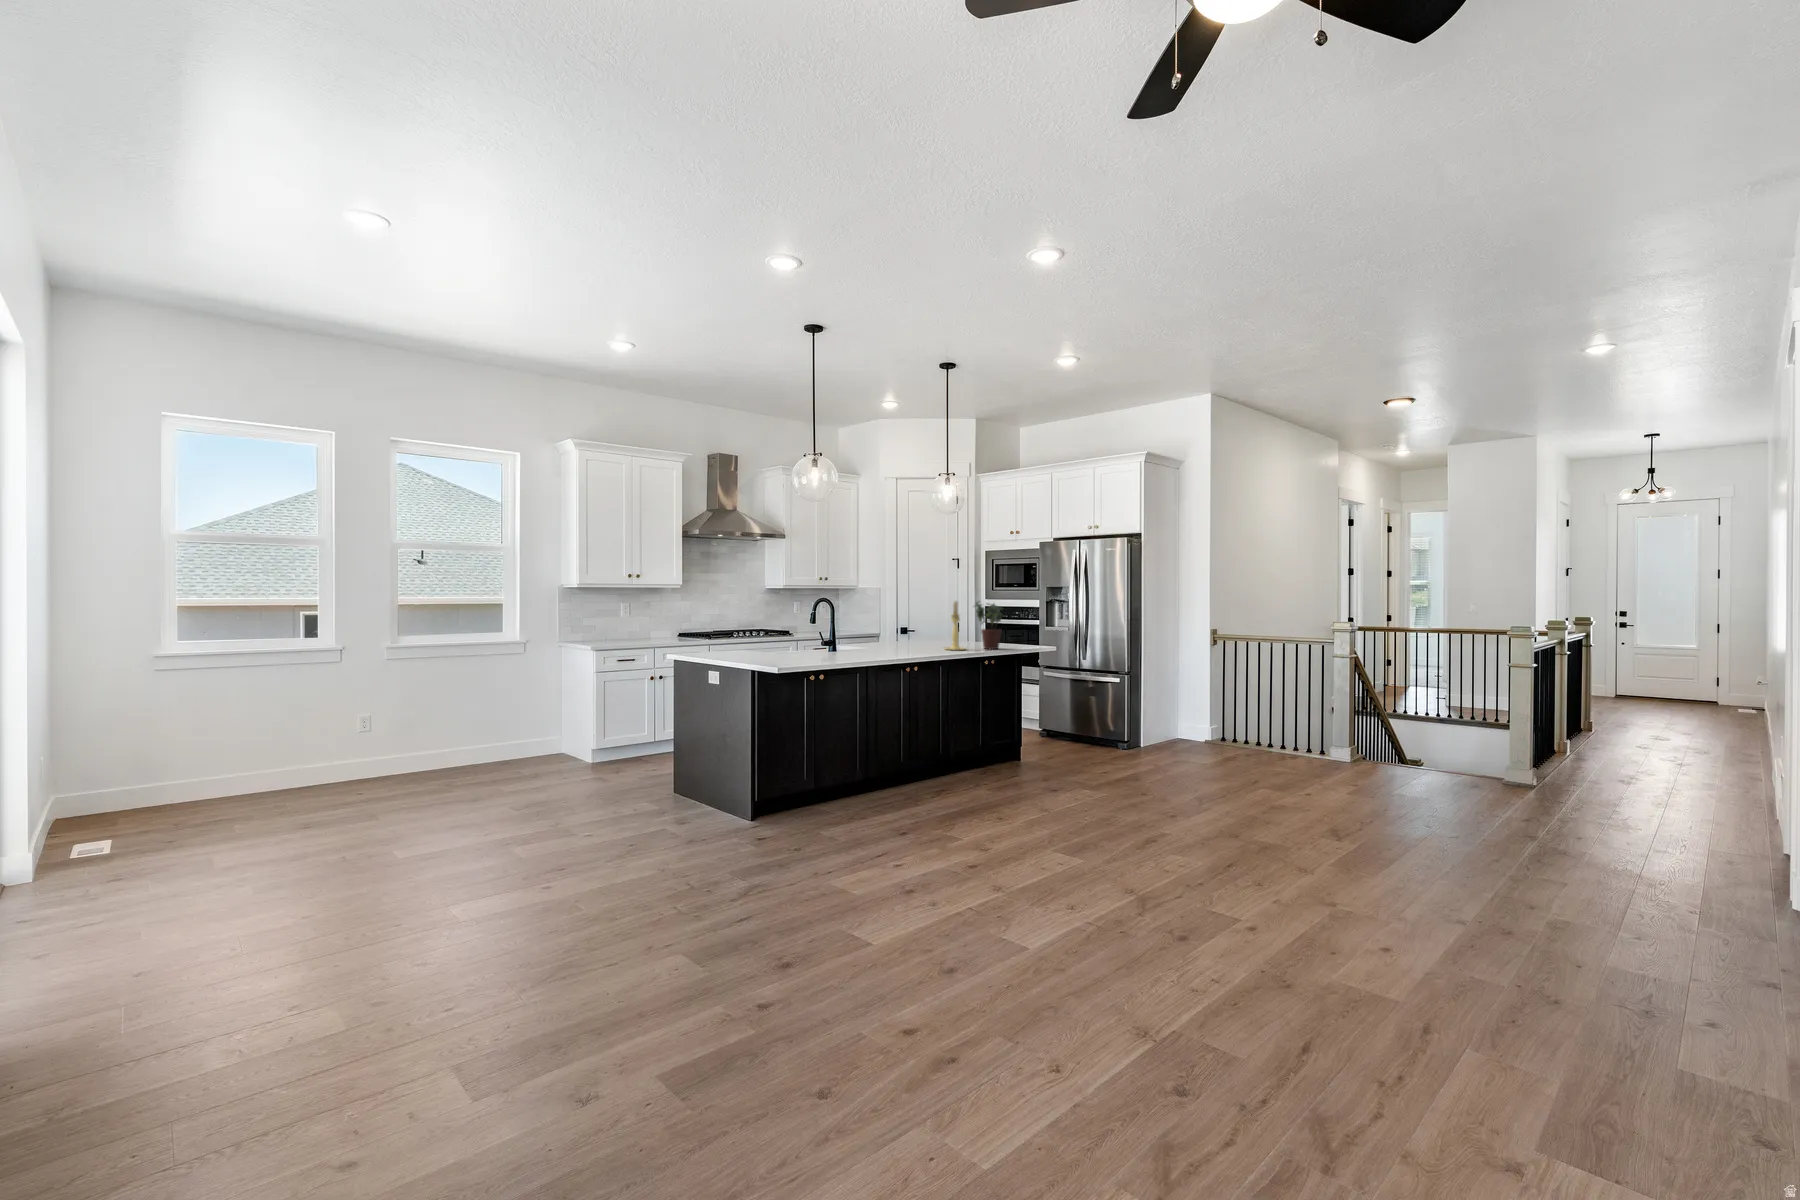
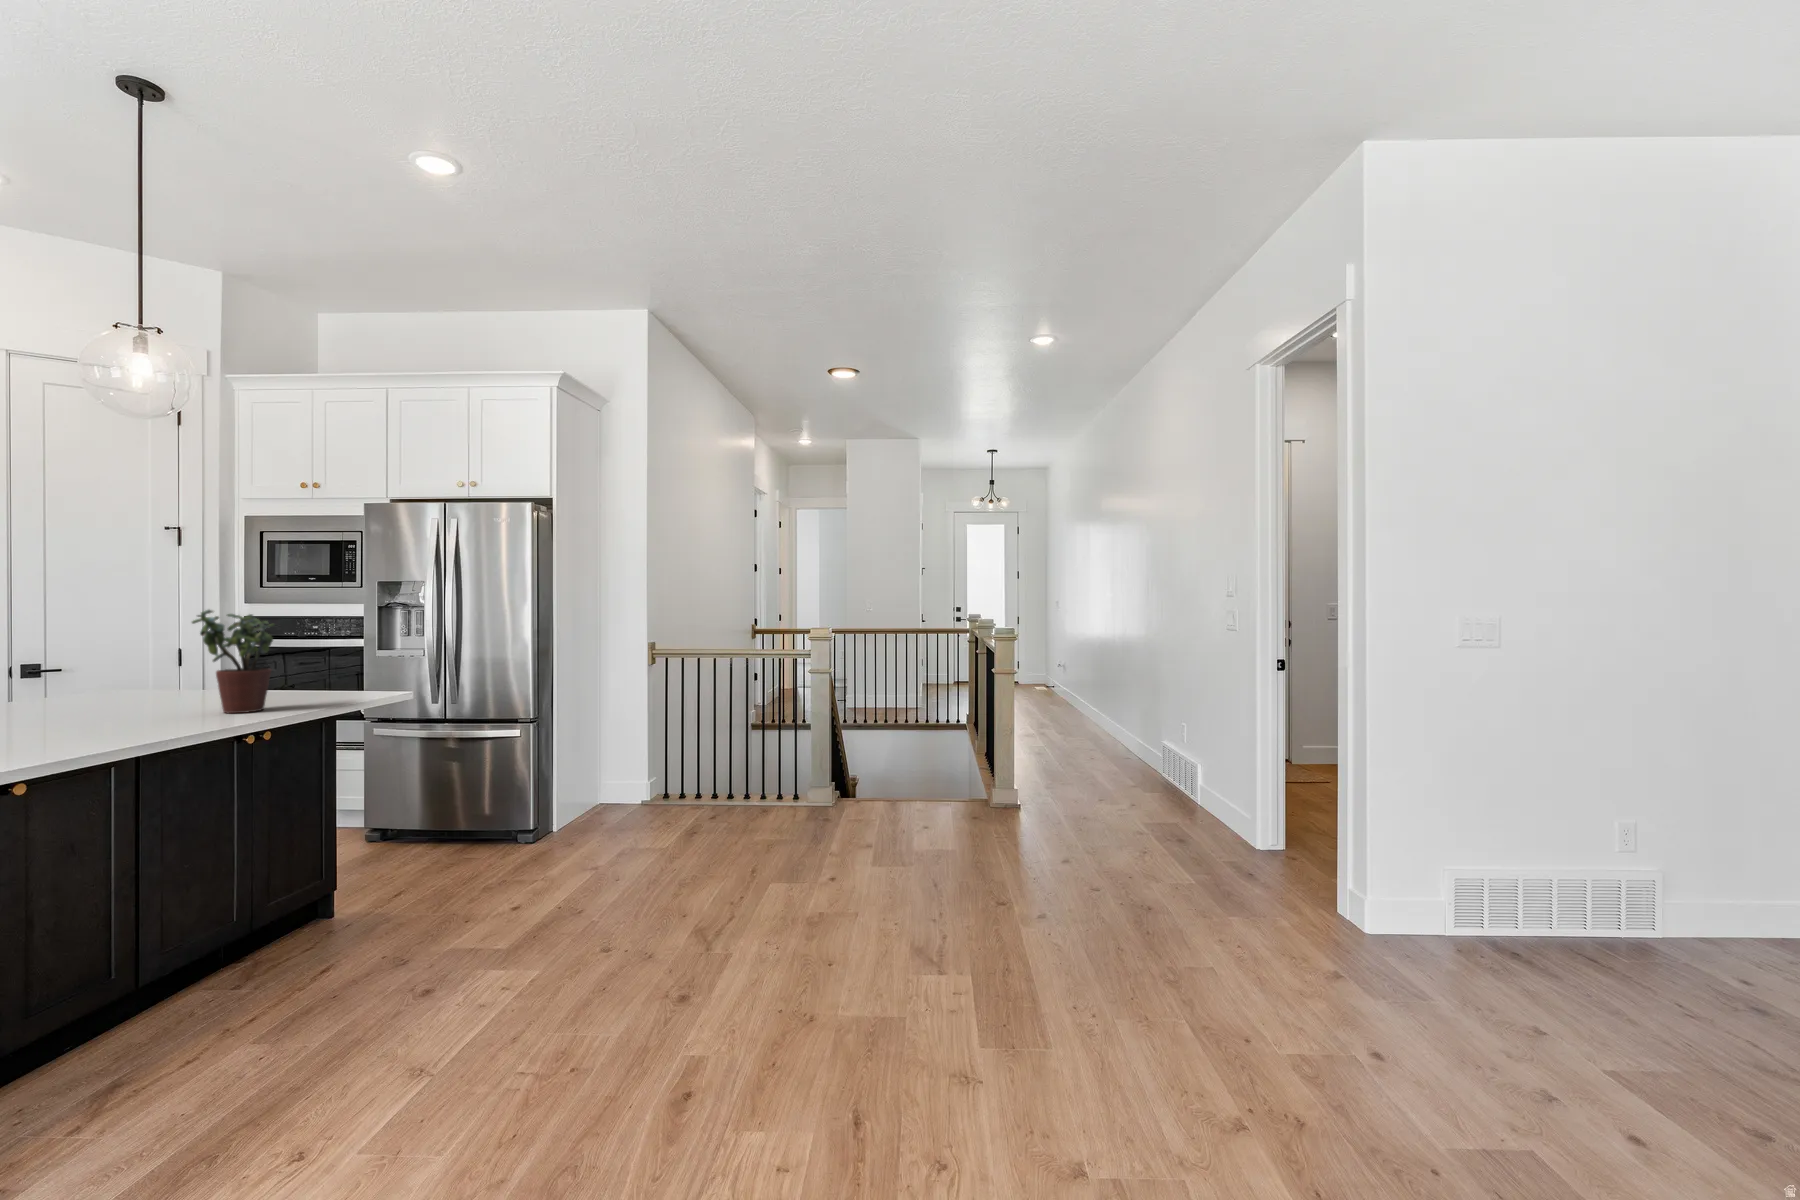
candle holder: present [945,601,966,650] -> none [97,610,173,727]

